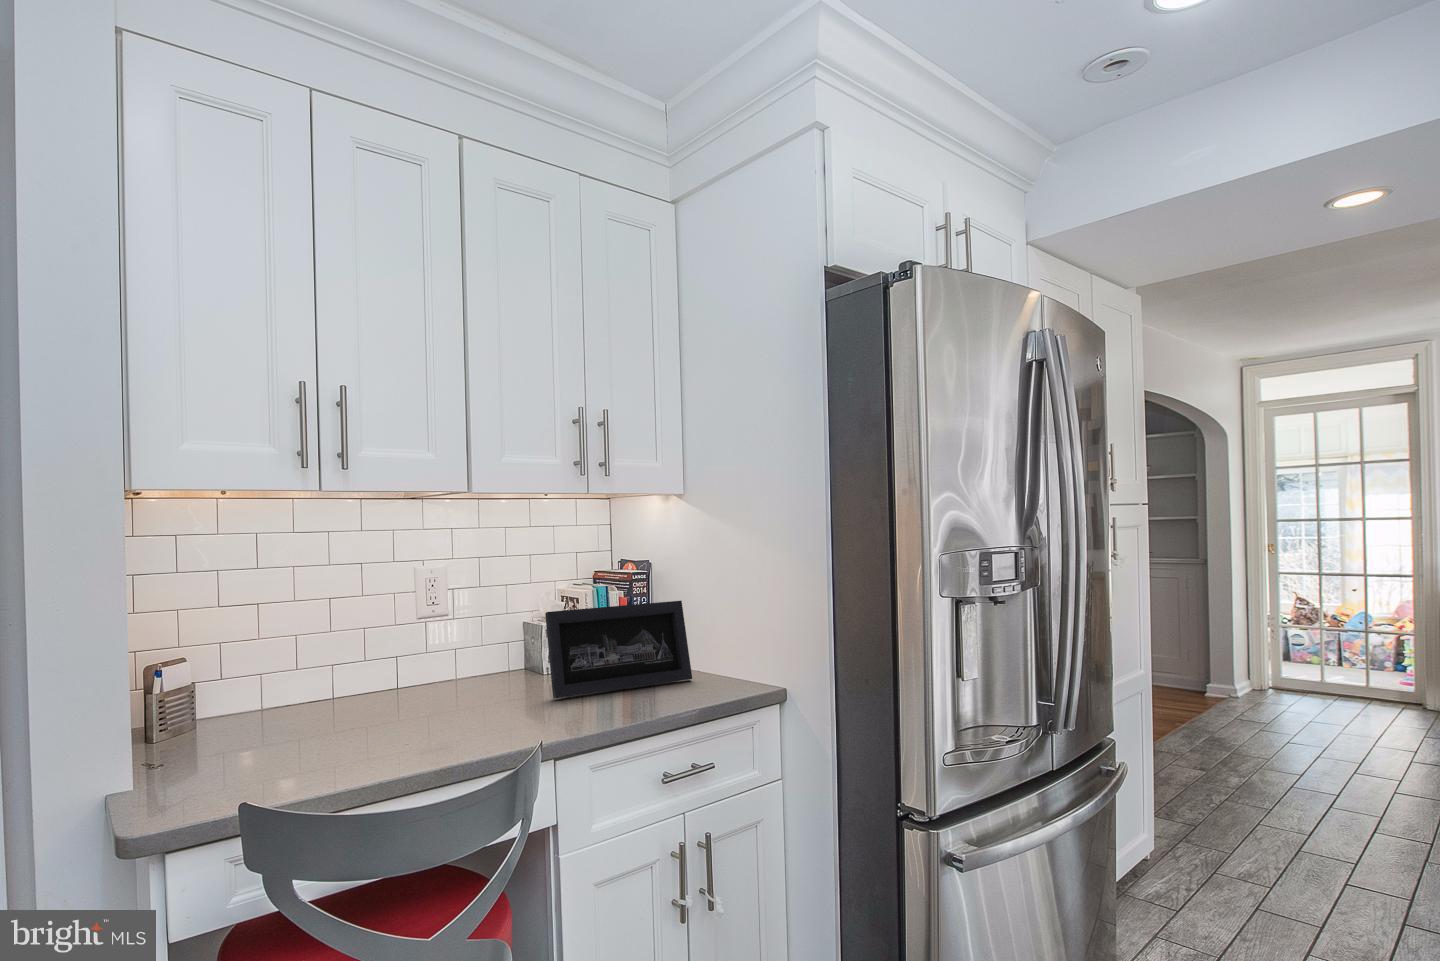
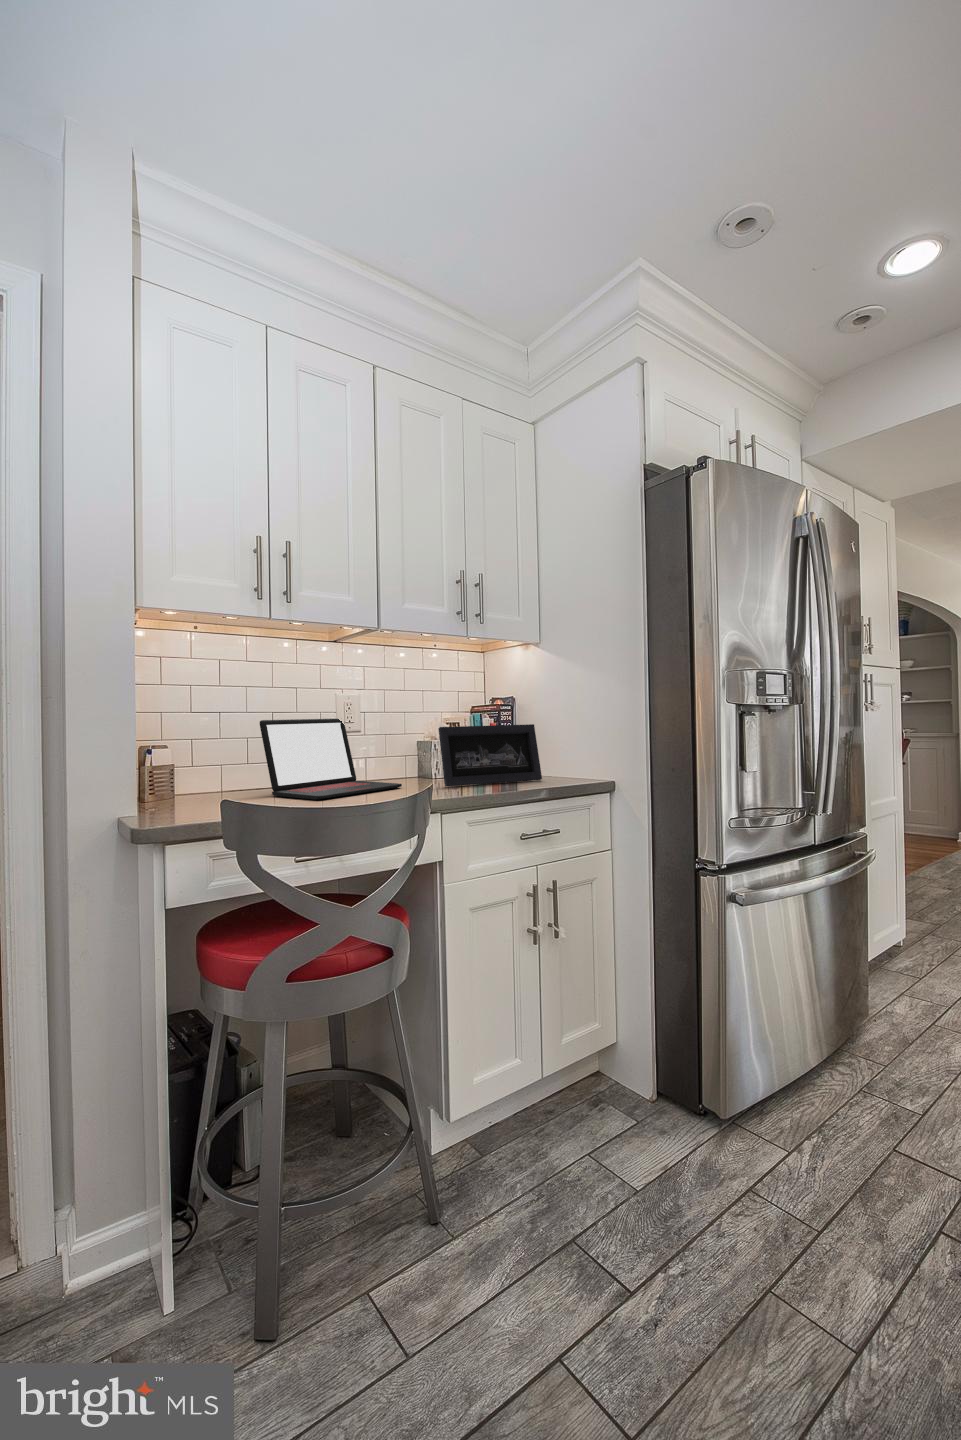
laptop: none [272,596,490,739] -> present [260,719,402,800]

